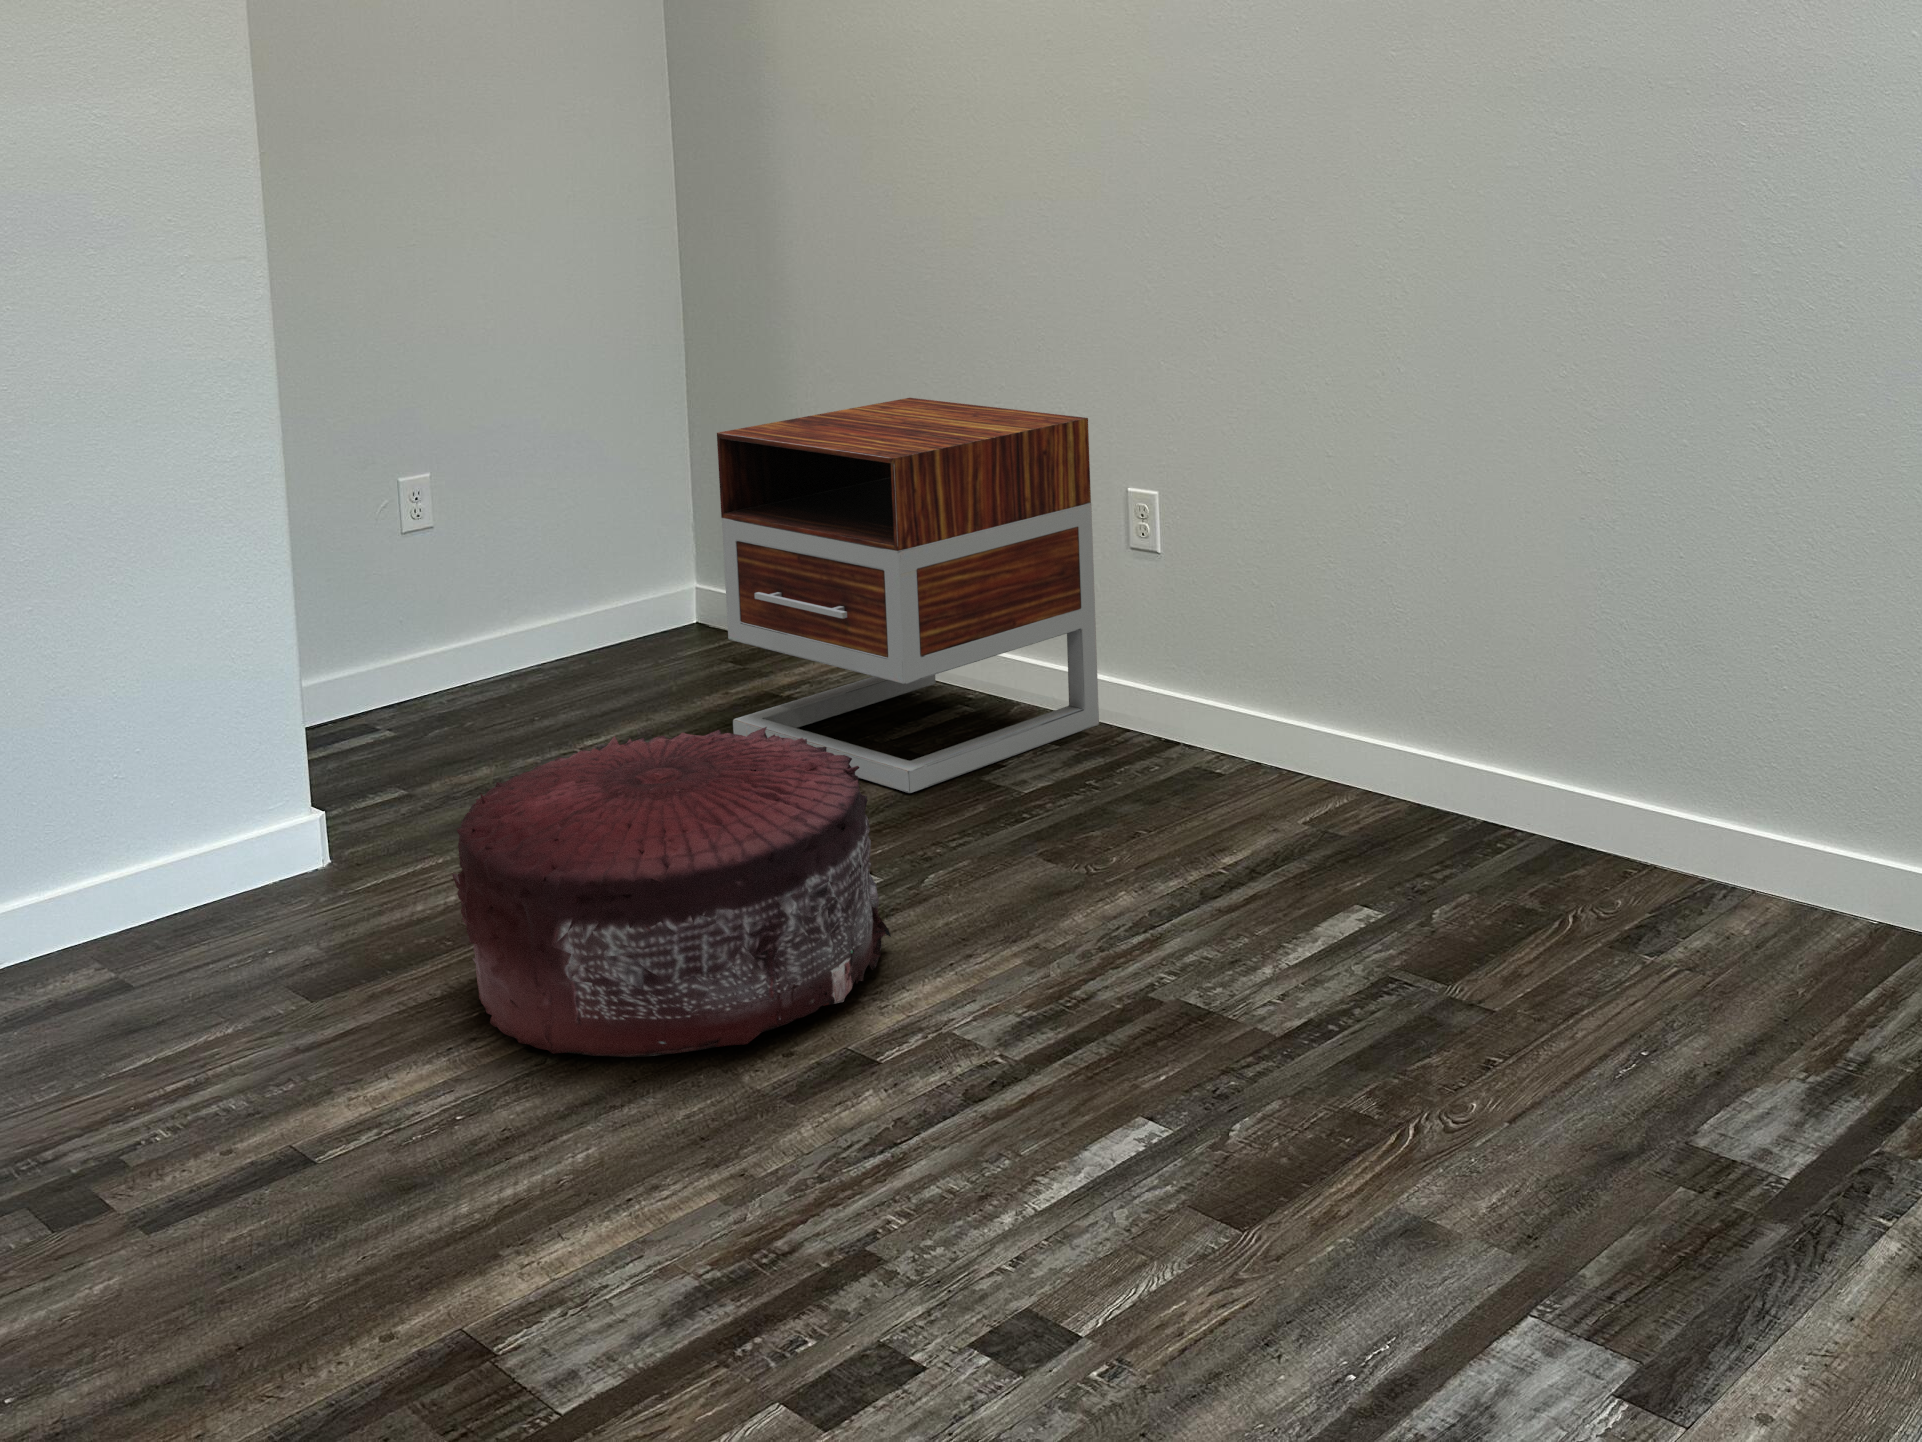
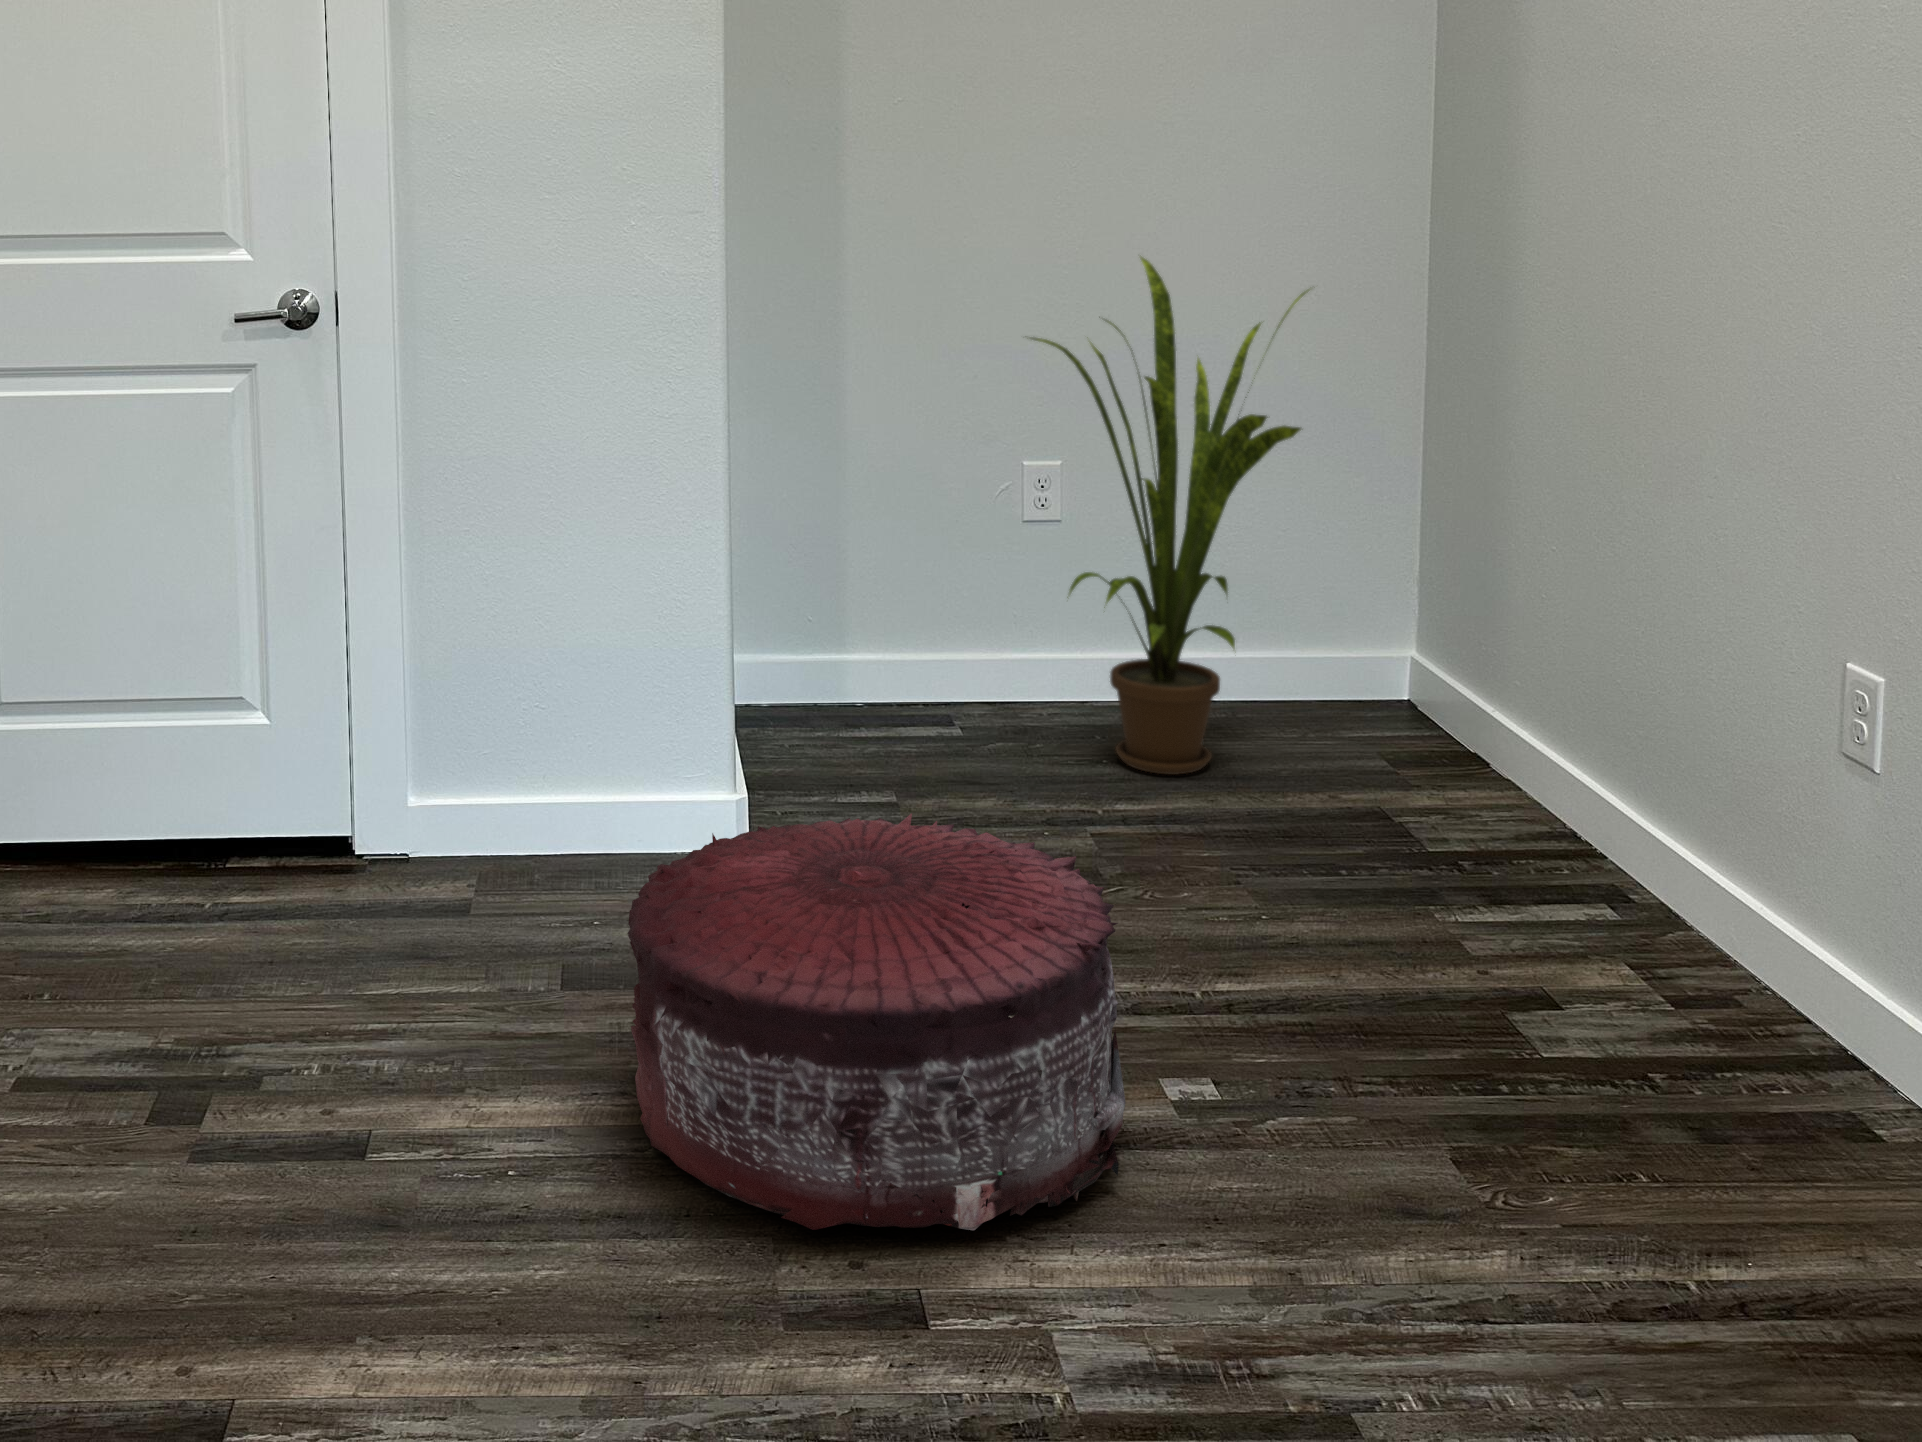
house plant: none [430,279,684,716] -> present [1030,257,1310,775]
nightstand: present [717,398,1099,793] -> none [1273,474,1800,999]

